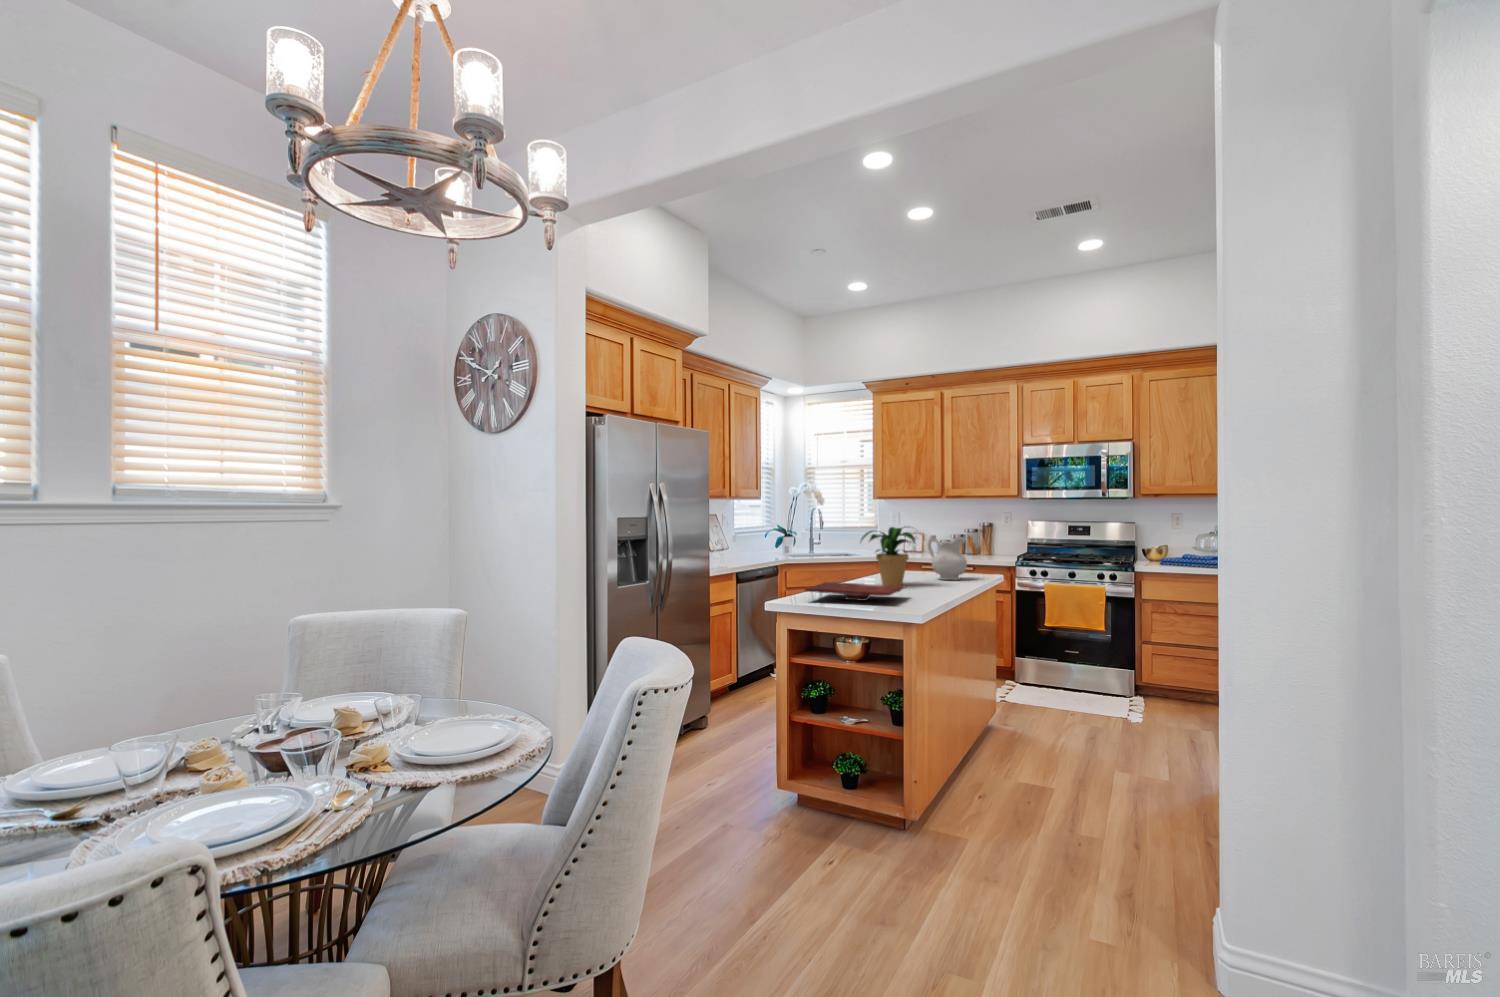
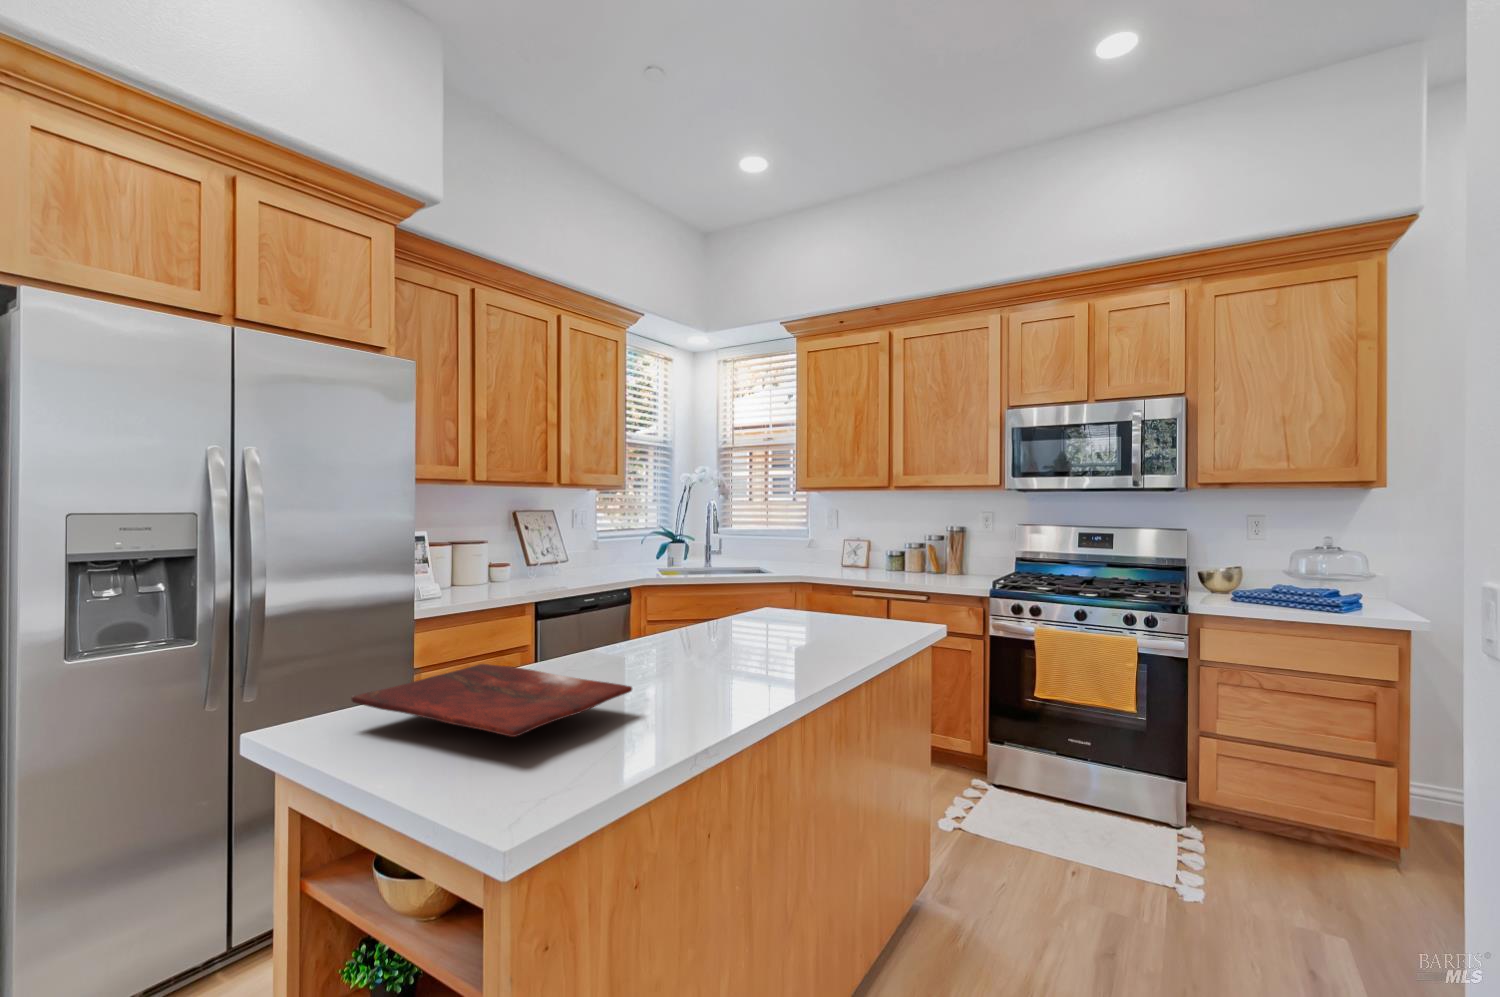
potted plant: present [860,527,915,585] -> none [616,537,749,661]
ceramic pitcher: present [927,535,967,580] -> none [787,552,858,644]

